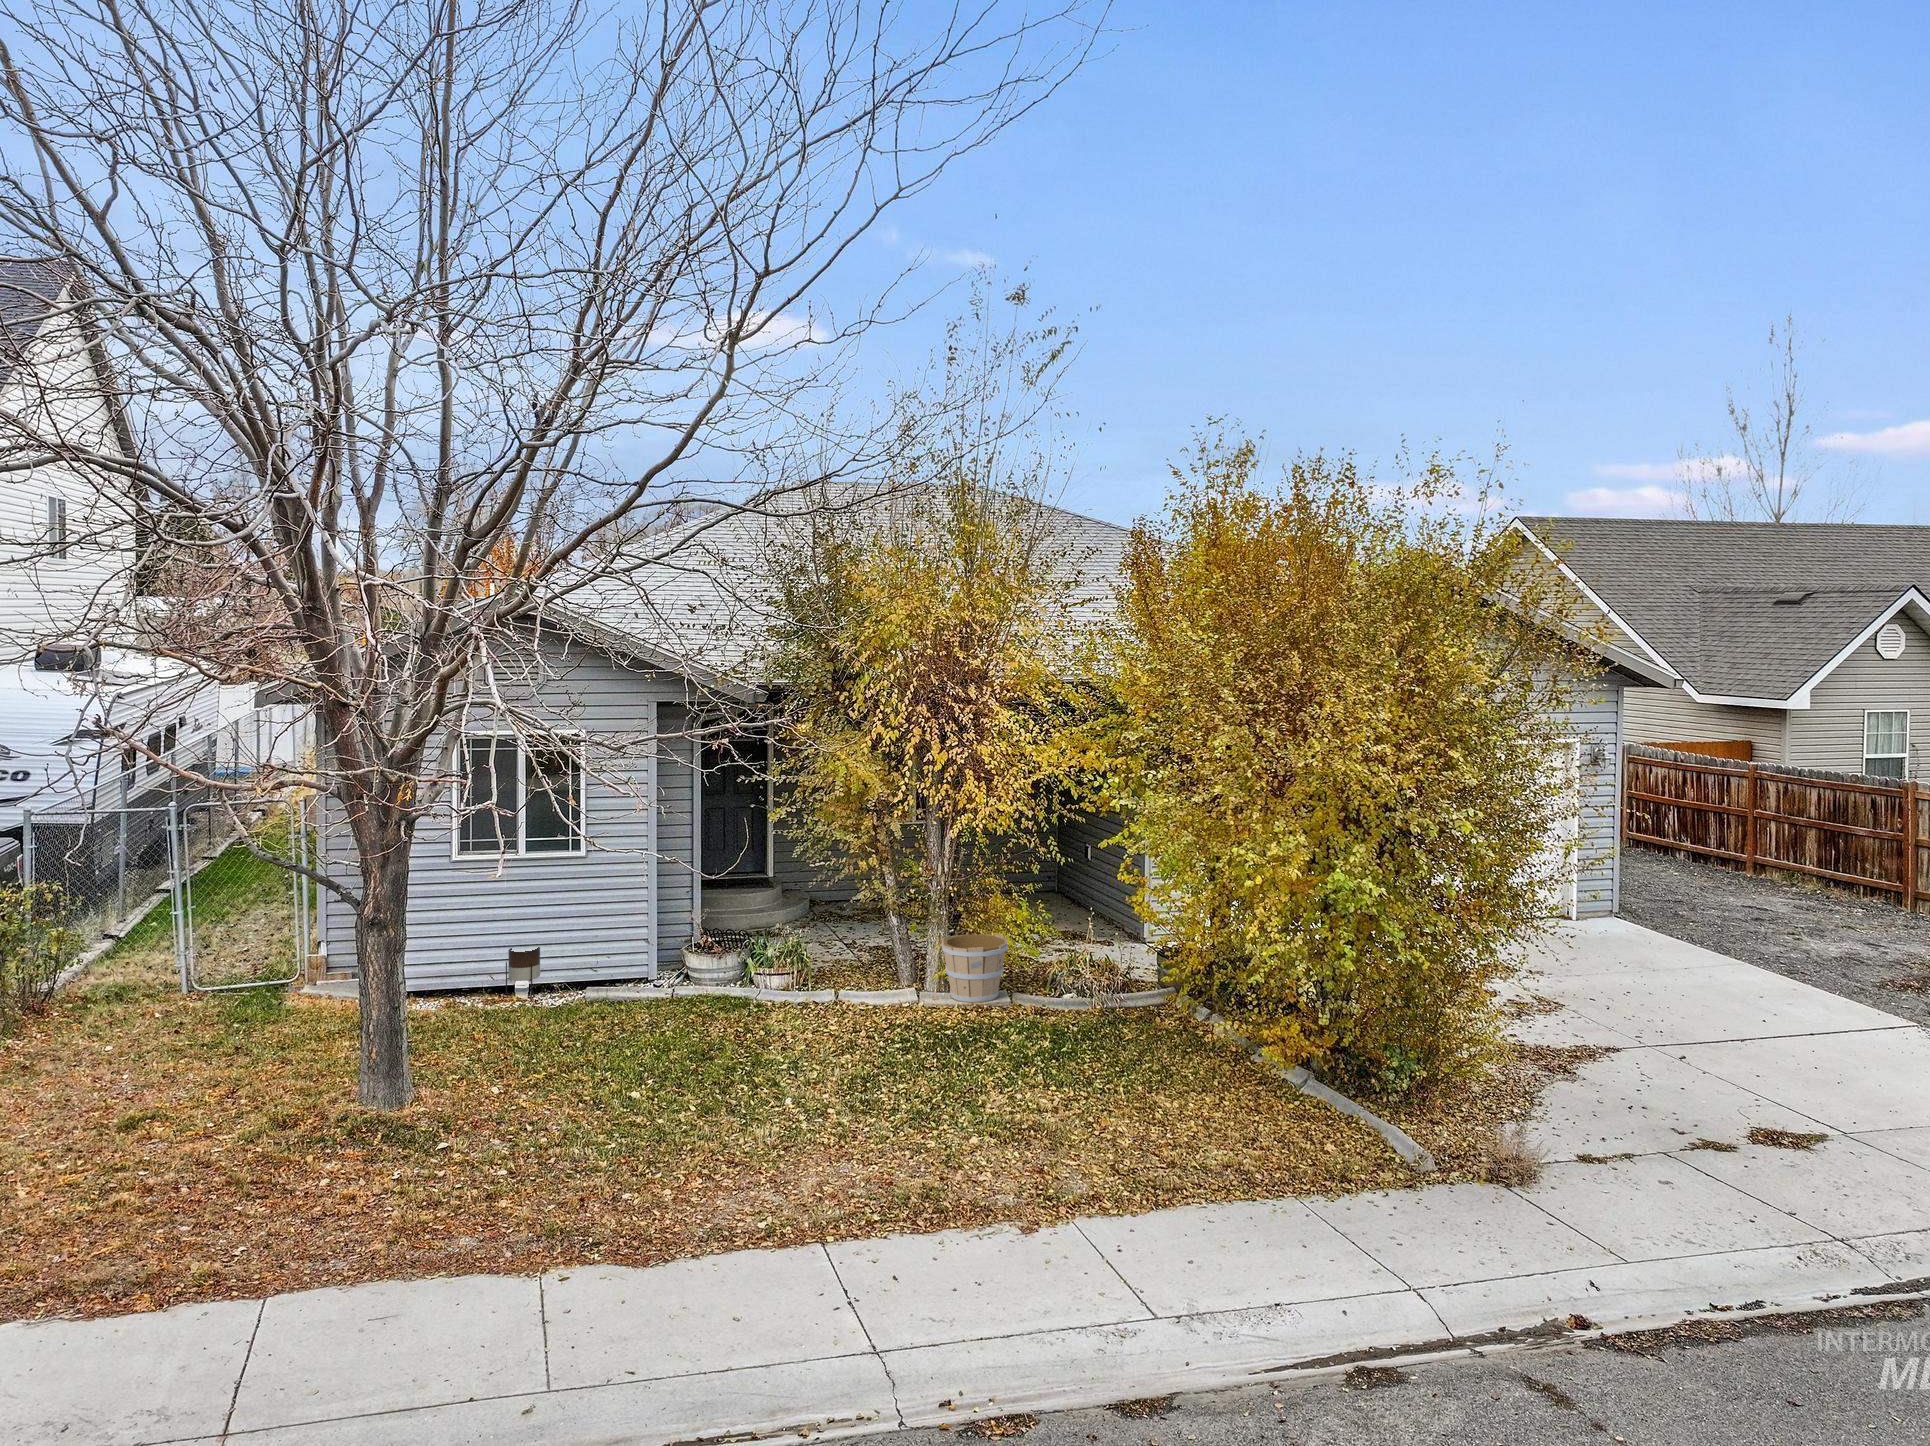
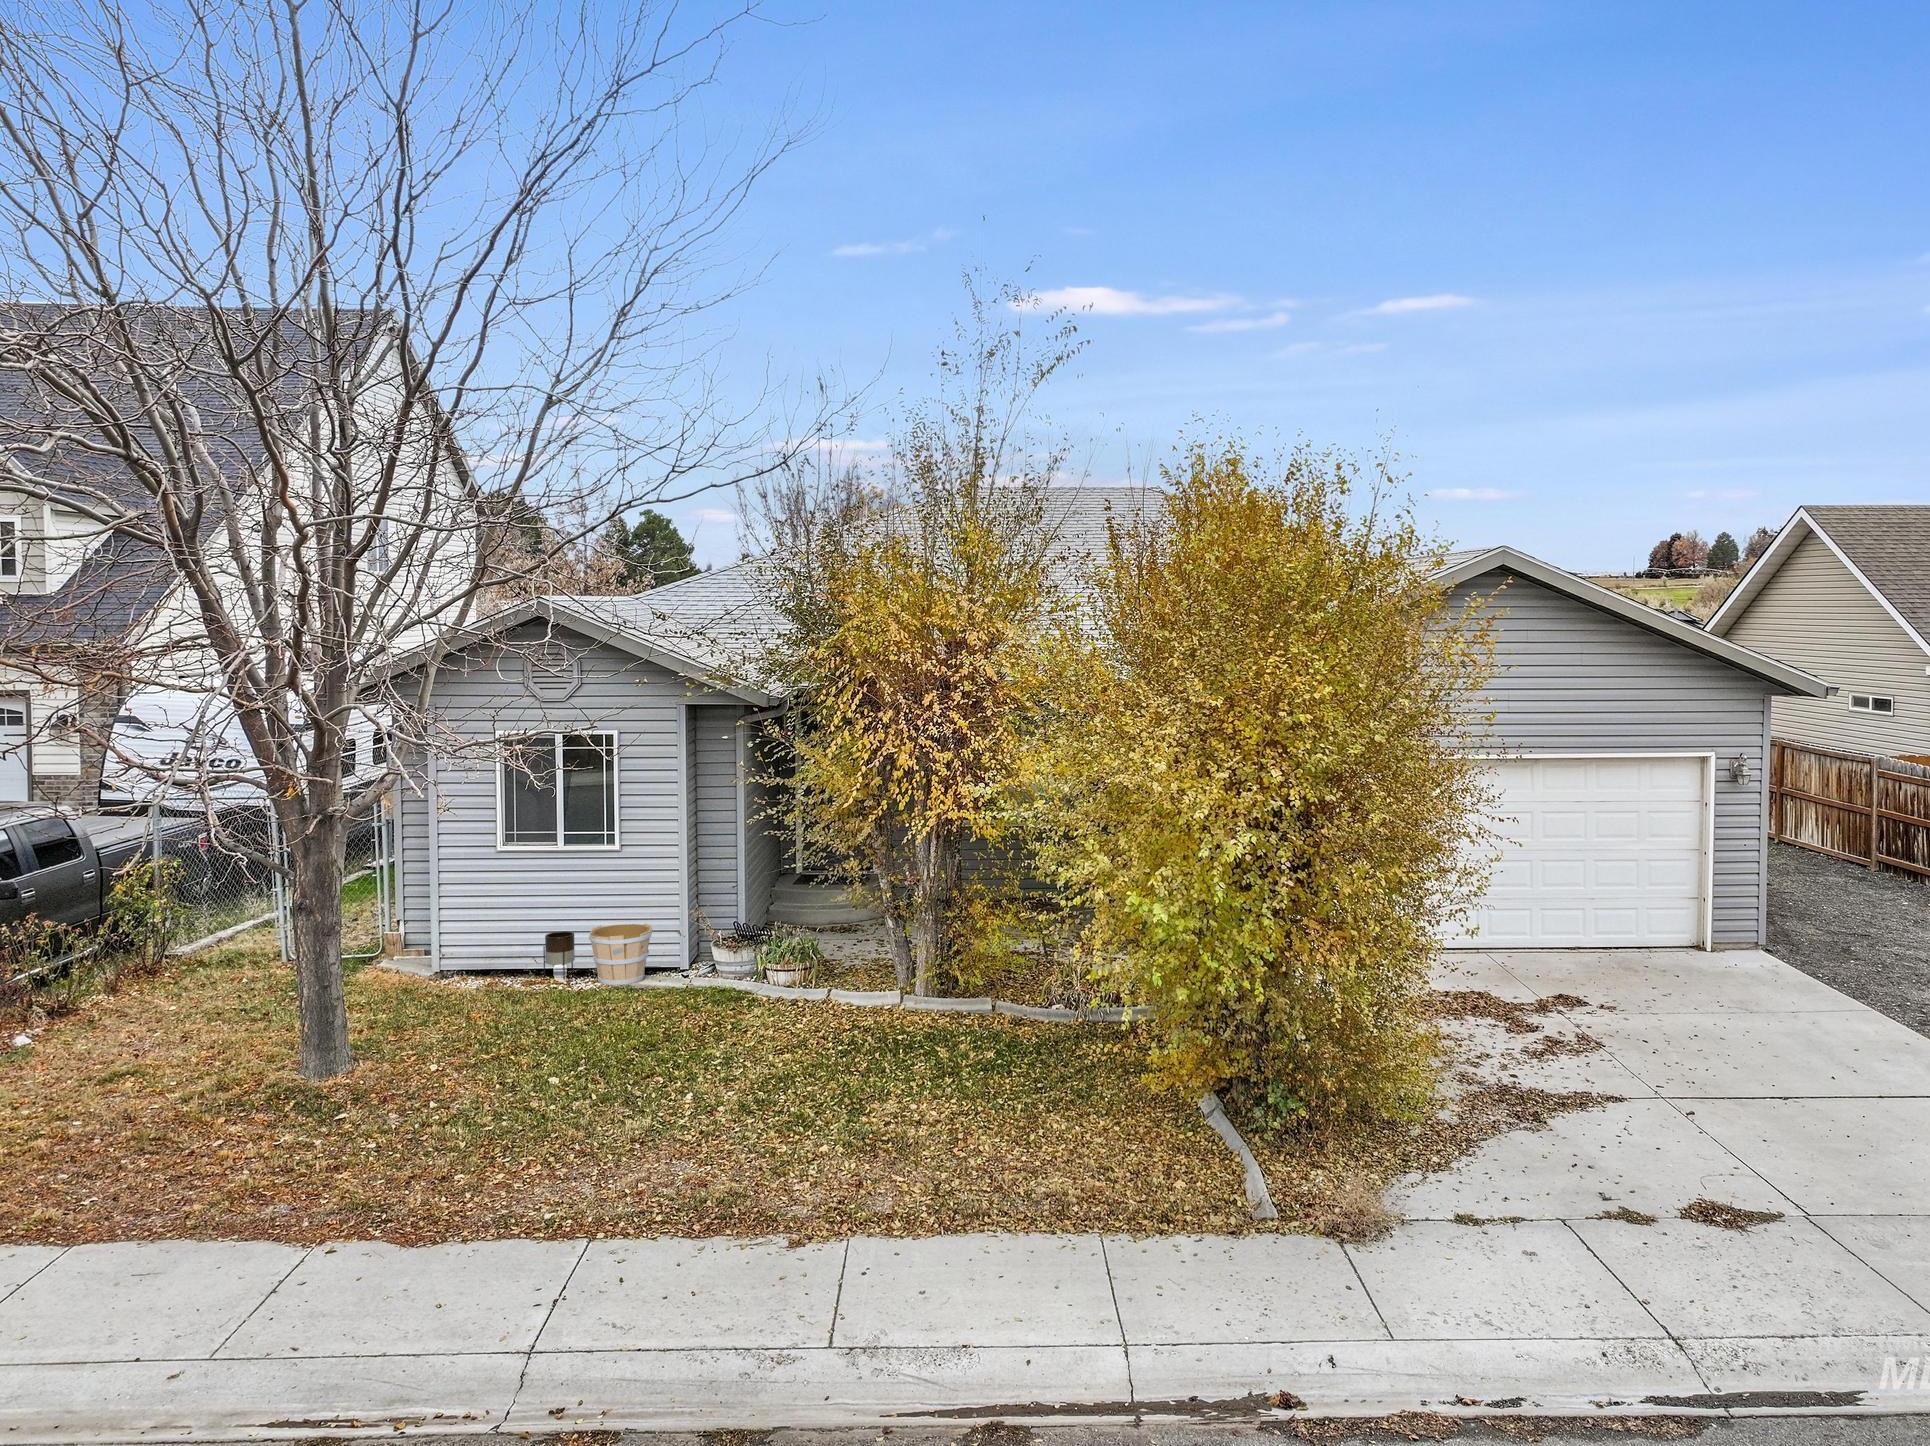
wooden bucket: present [941,934,1008,1003] -> present [589,924,653,985]

